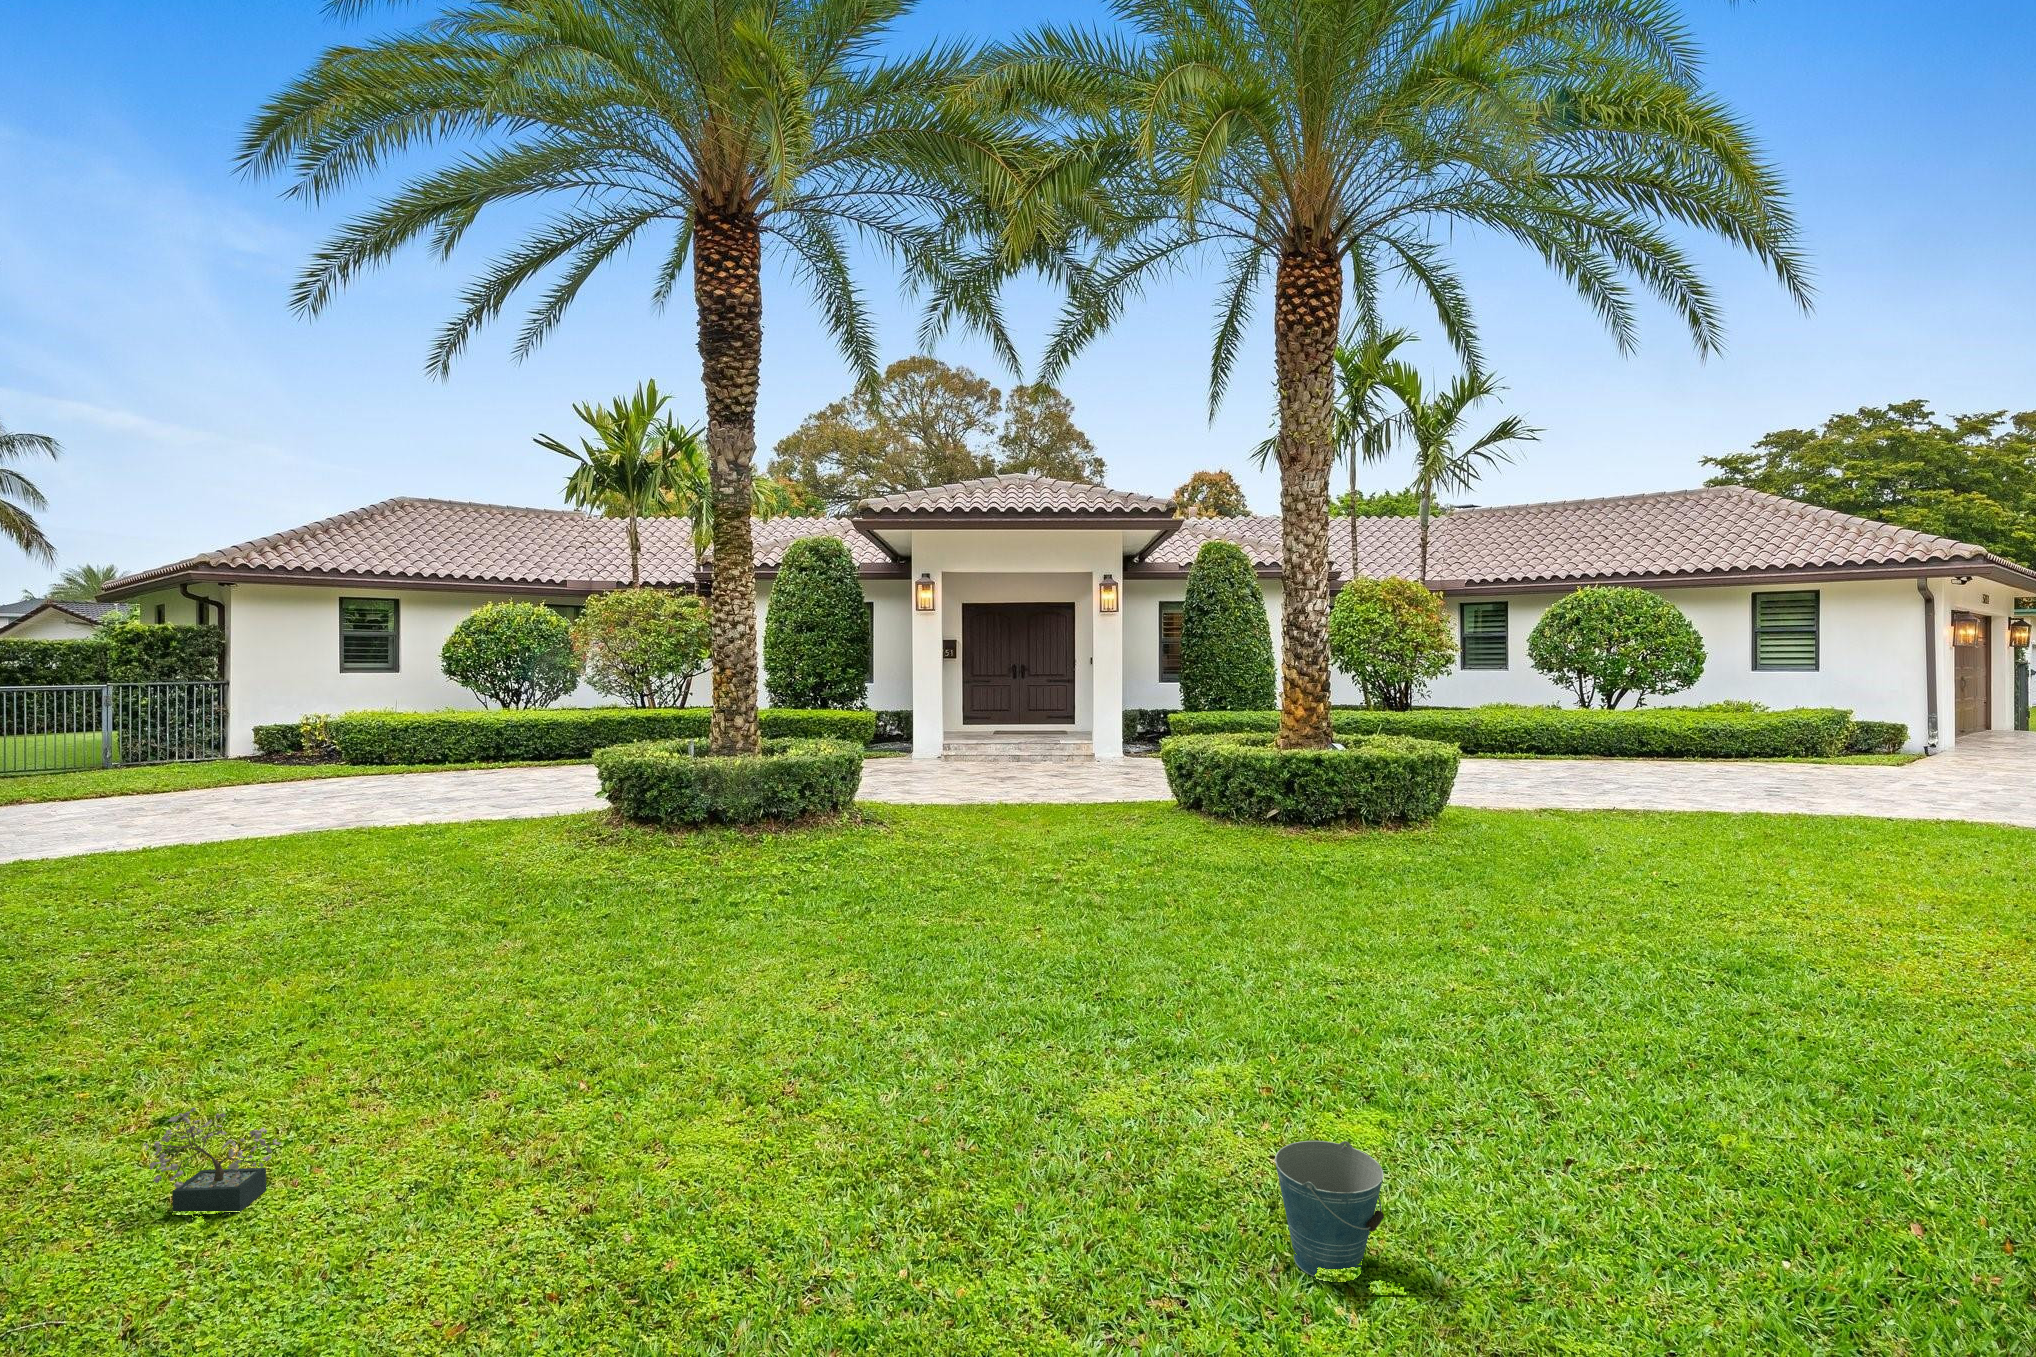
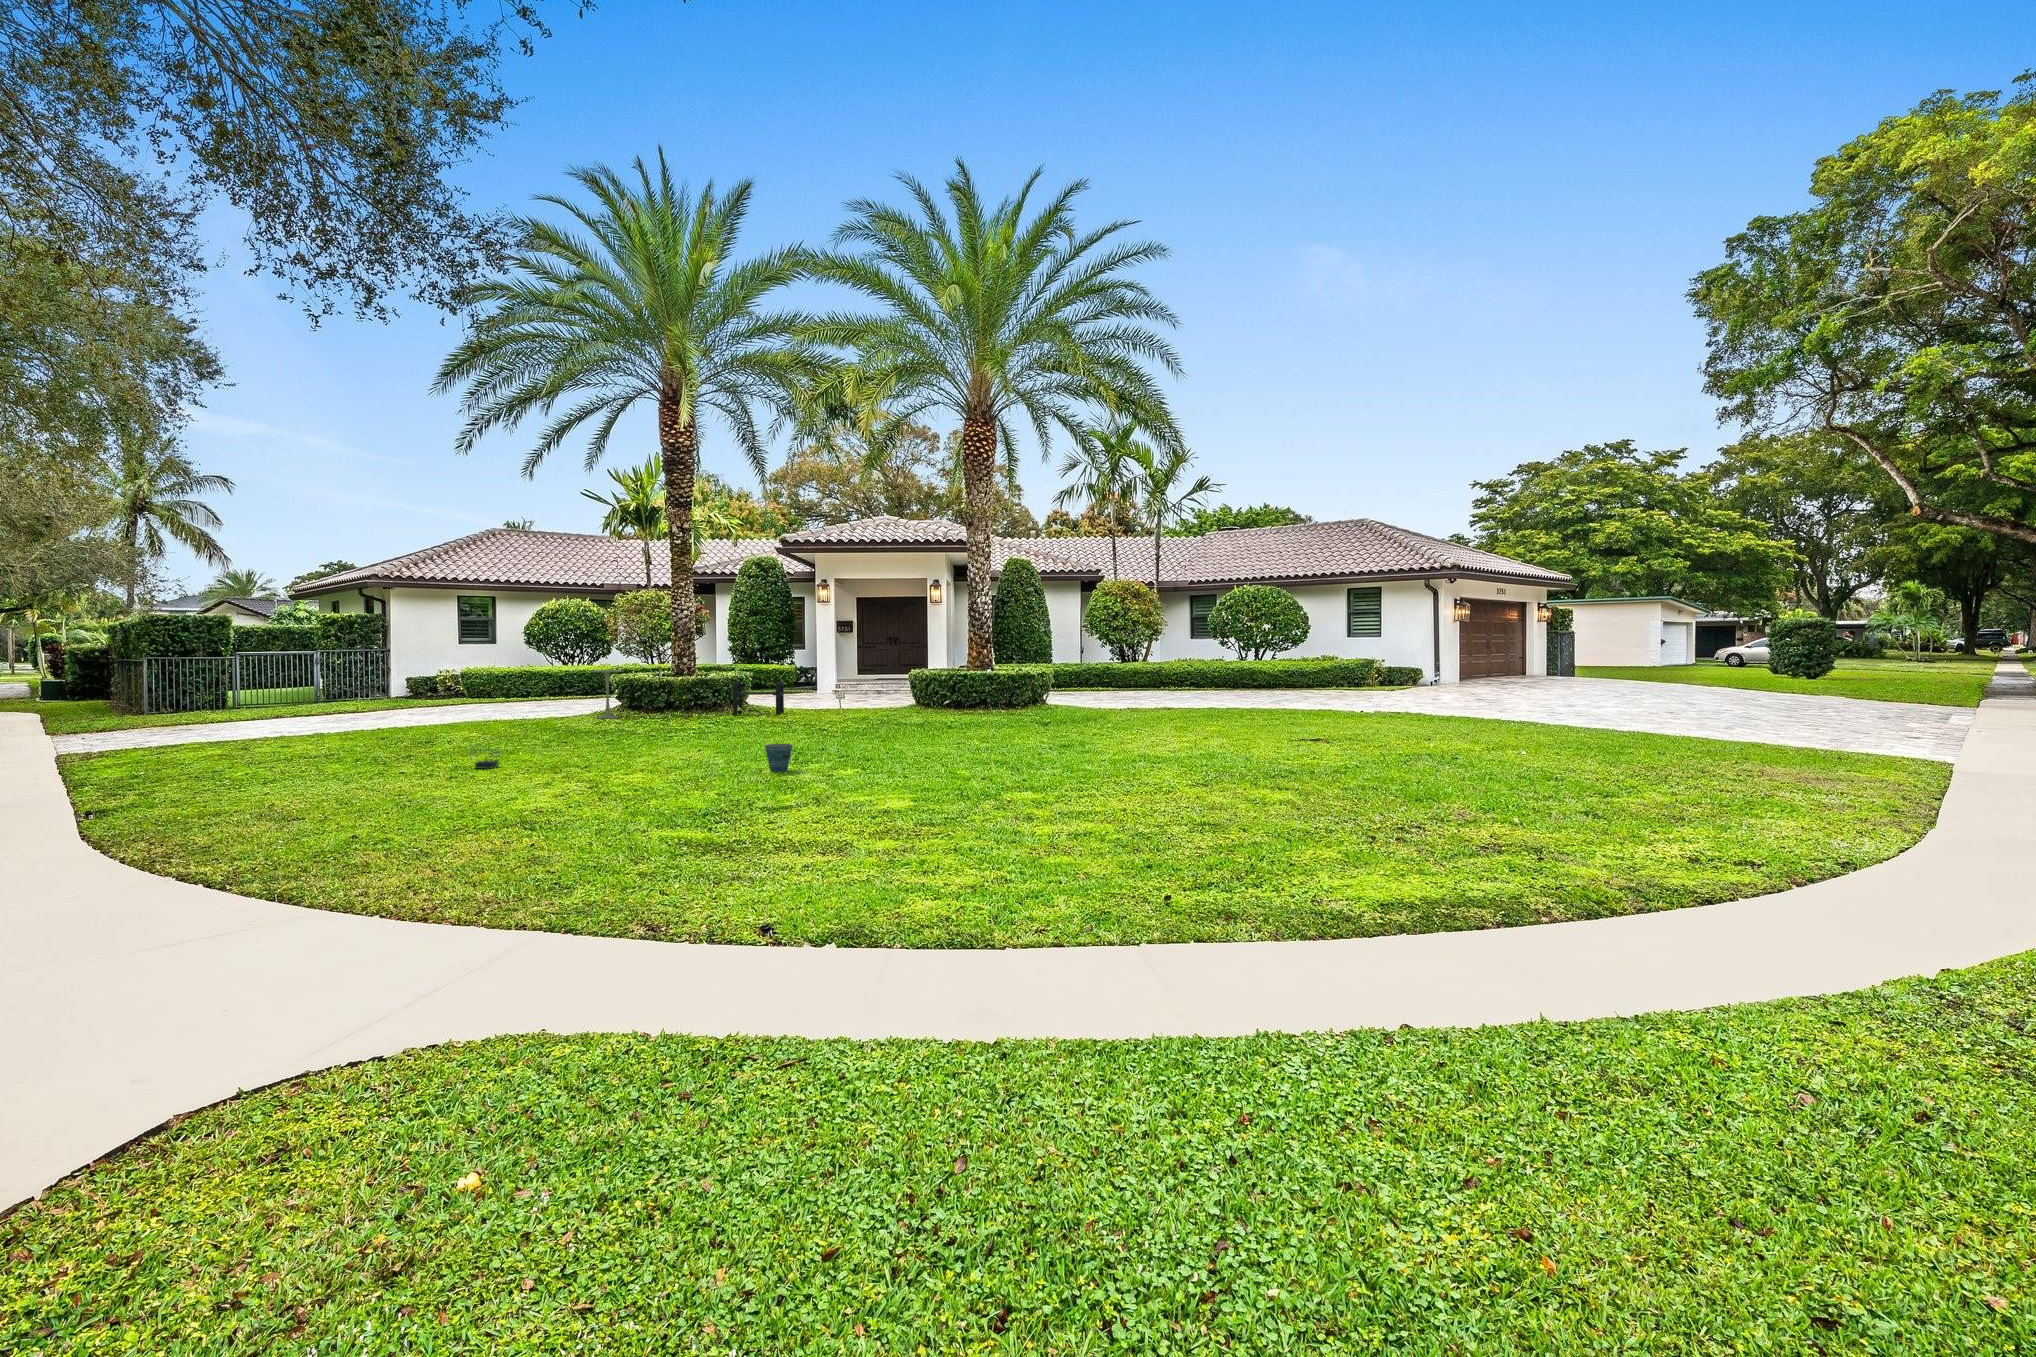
pedestal table: none [555,739,621,837] -> present [590,670,624,719]
bench: none [829,758,918,827] -> present [733,681,784,715]

